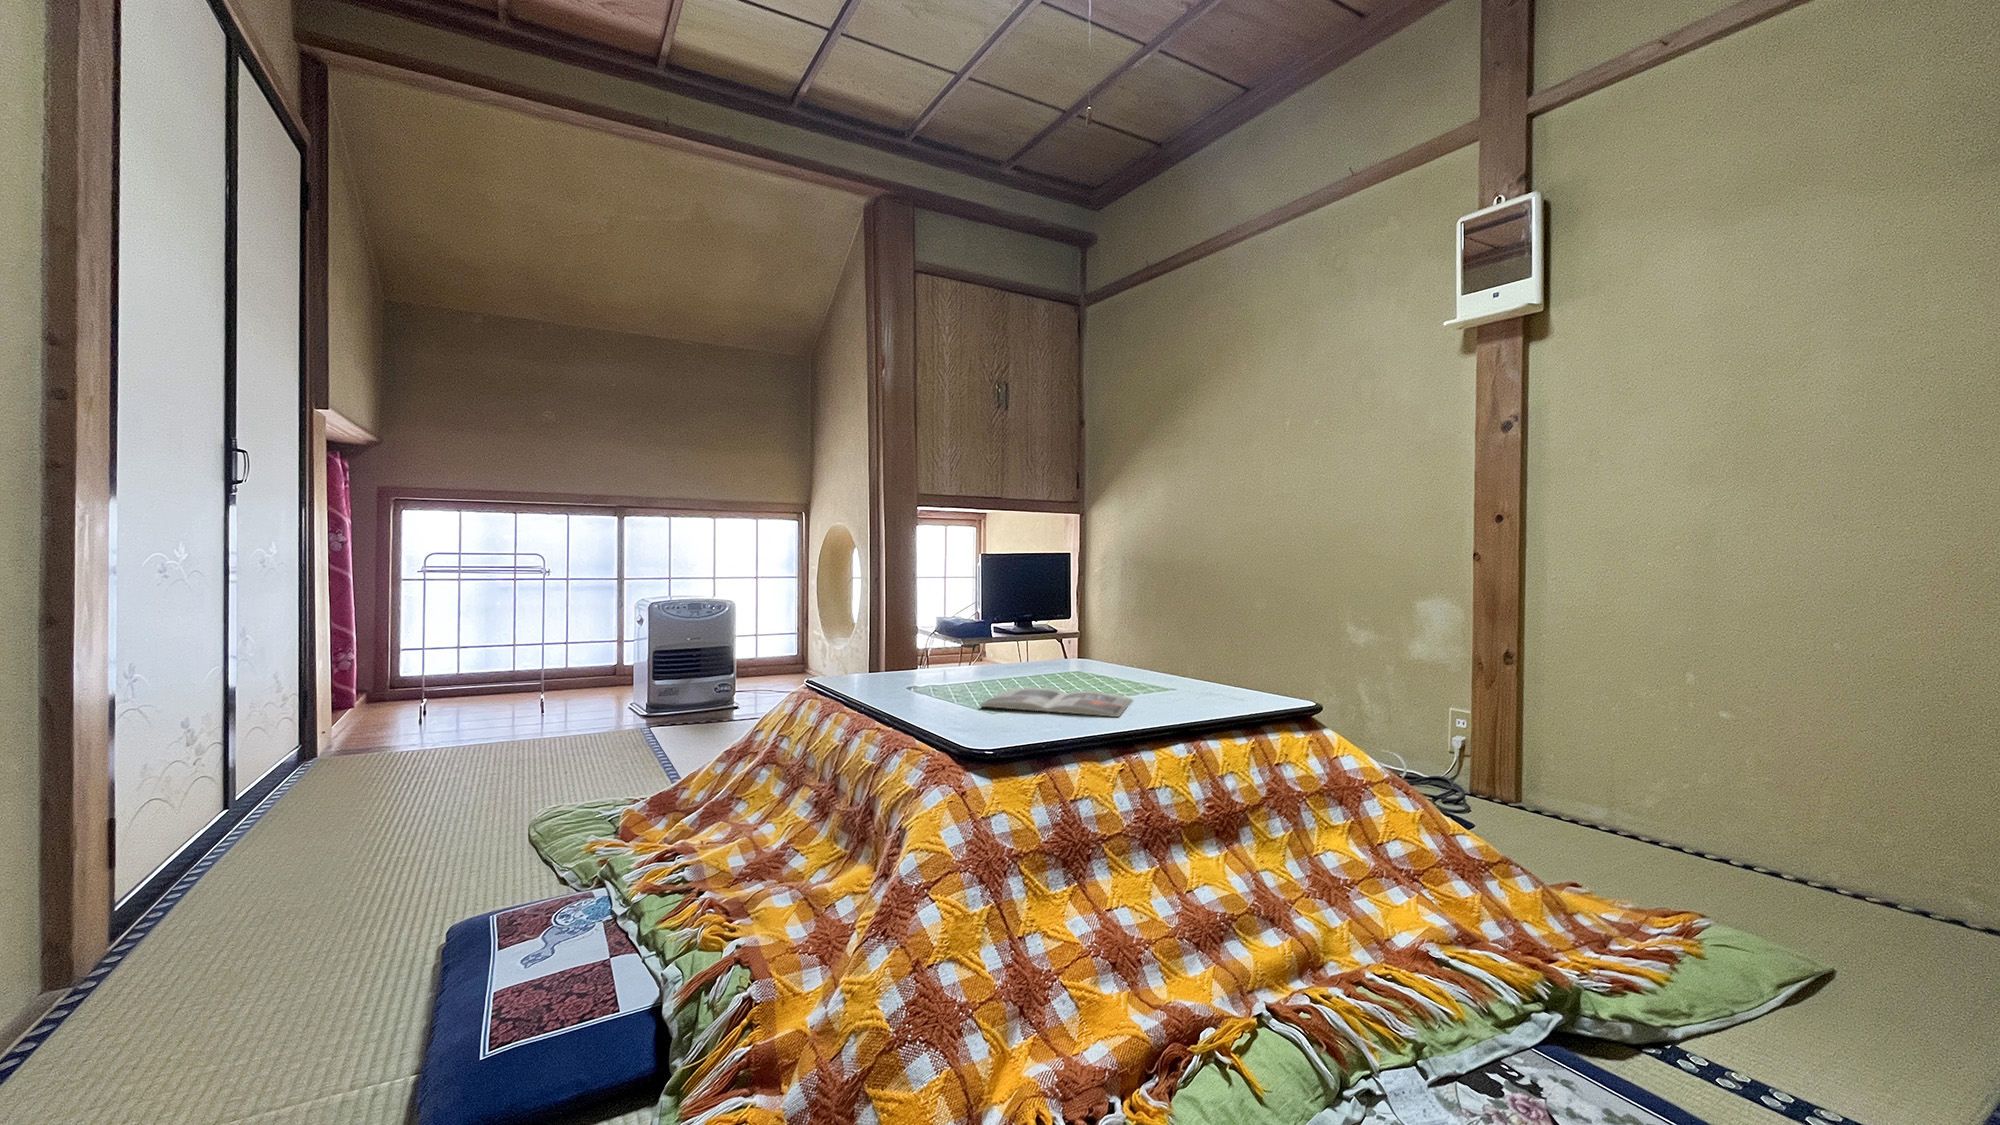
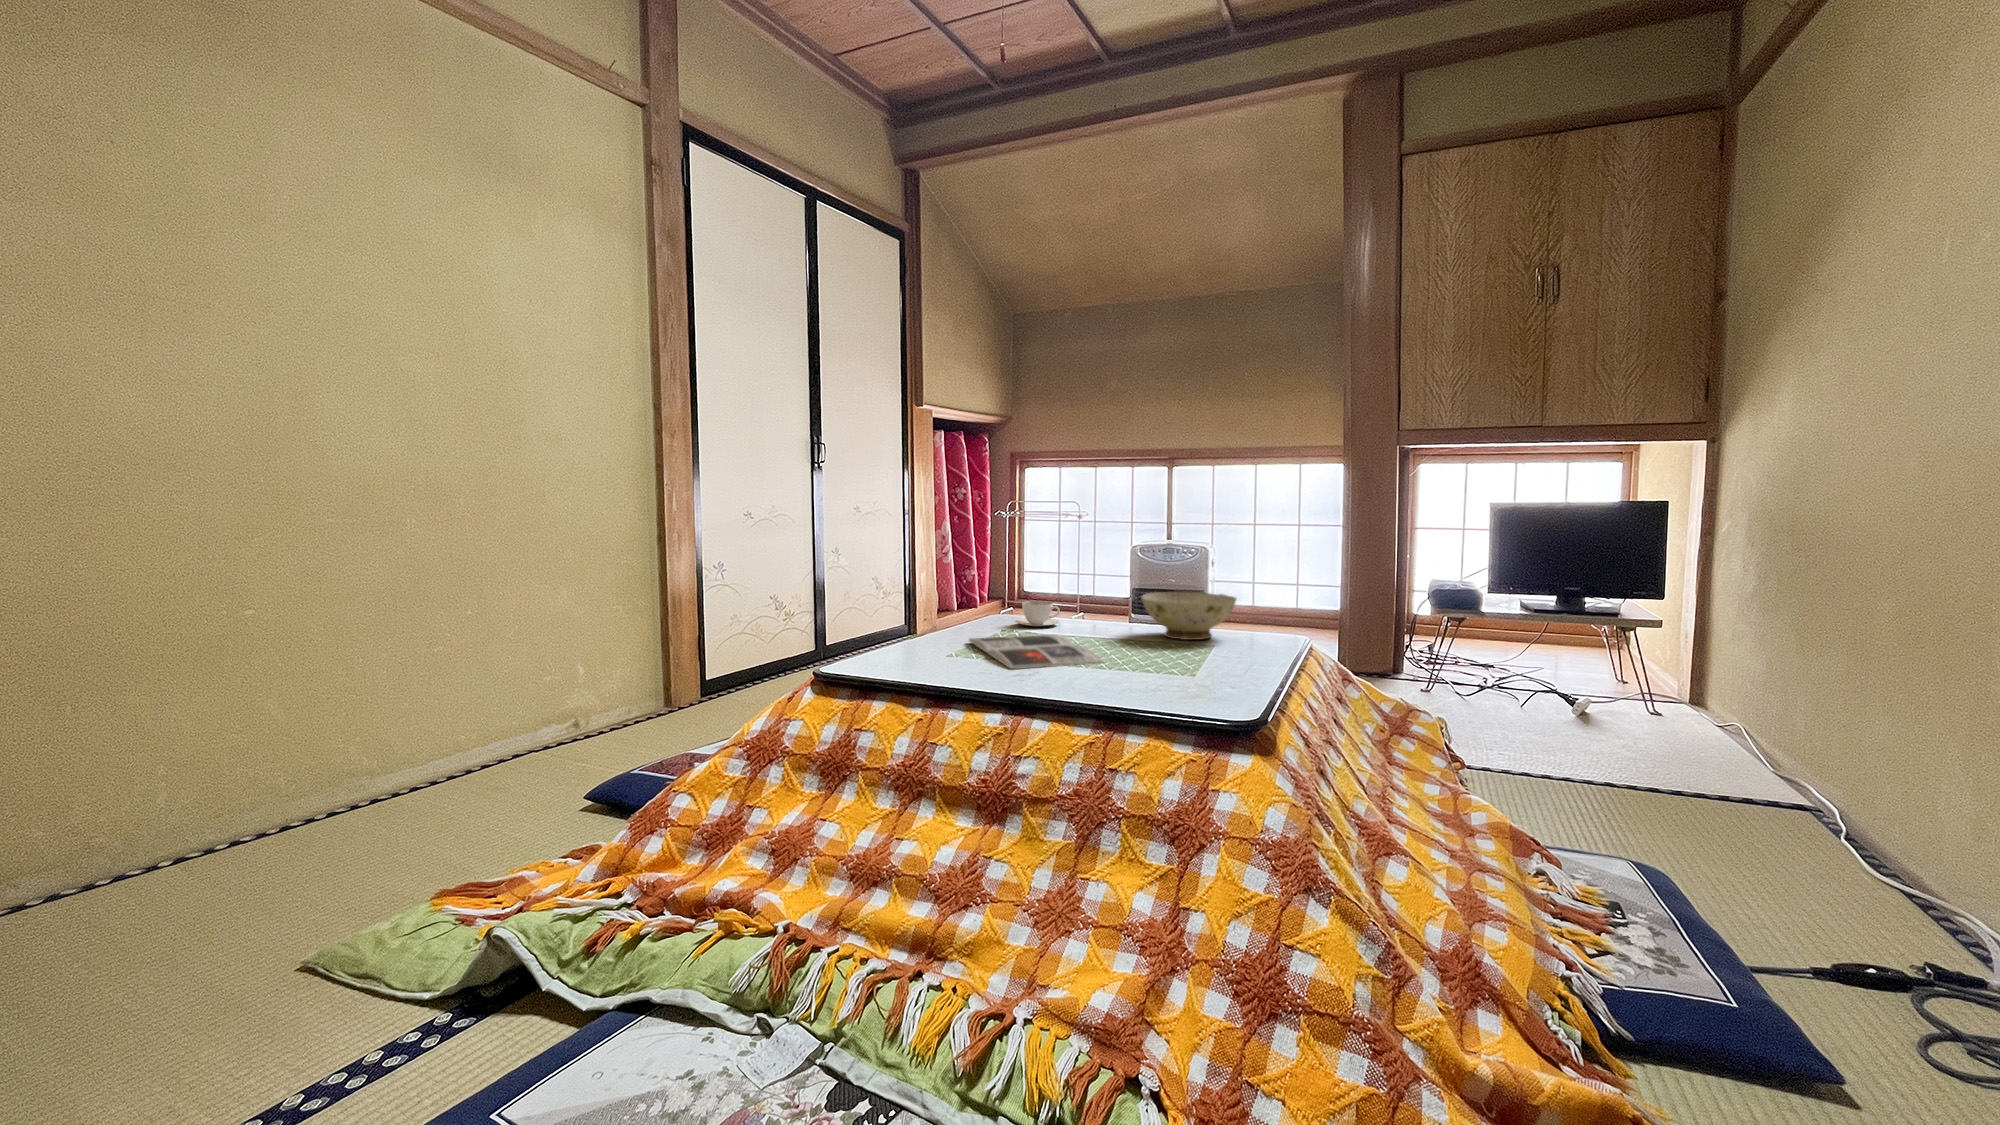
ceramic bowl: none [1035,637,1113,678] -> present [1141,592,1236,640]
teacup: none [916,661,961,687] -> present [1015,601,1060,627]

